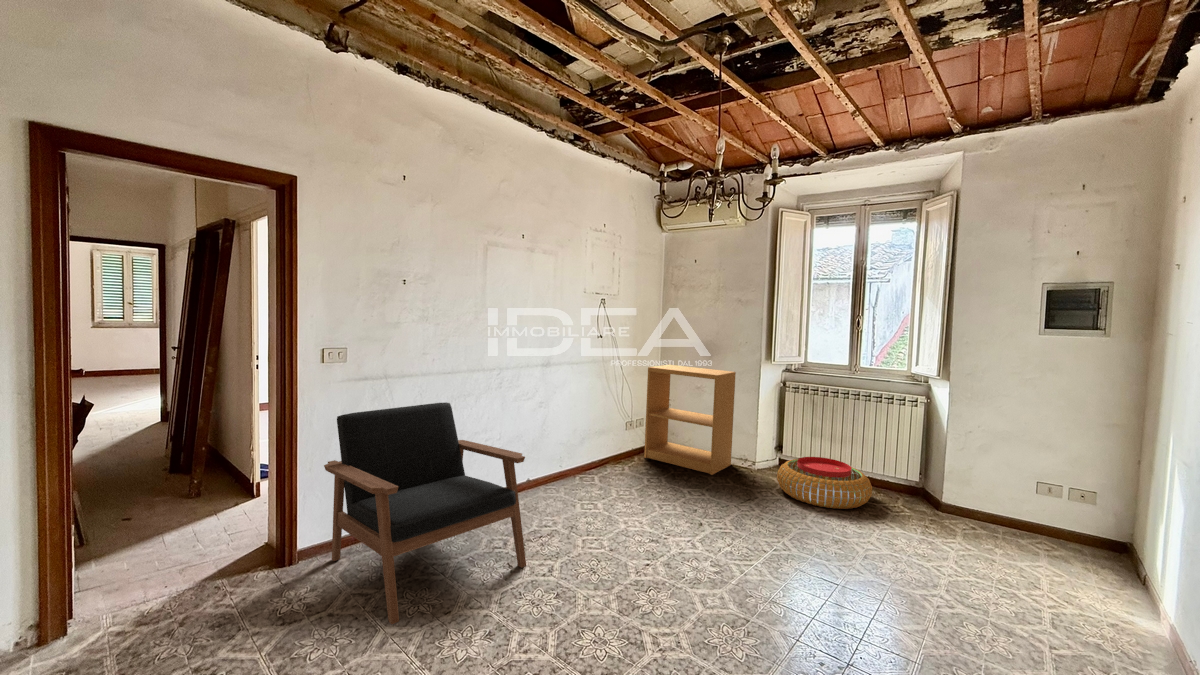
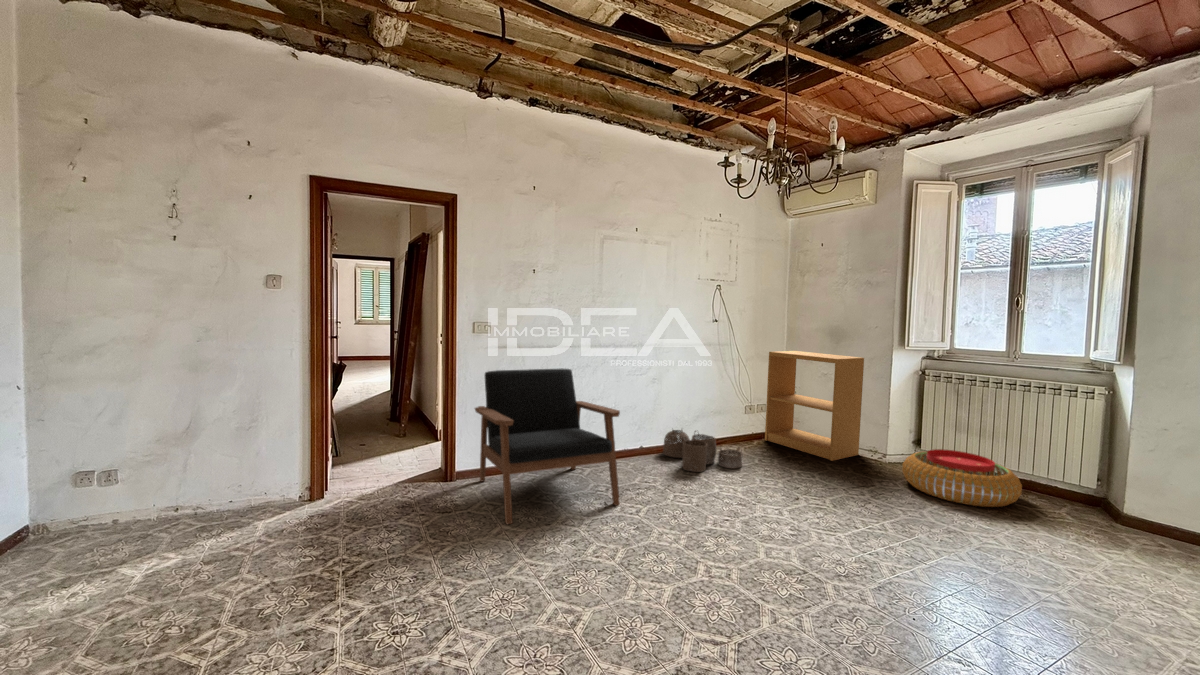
woven basket: none [549,457,636,506] -> present [663,430,743,472]

